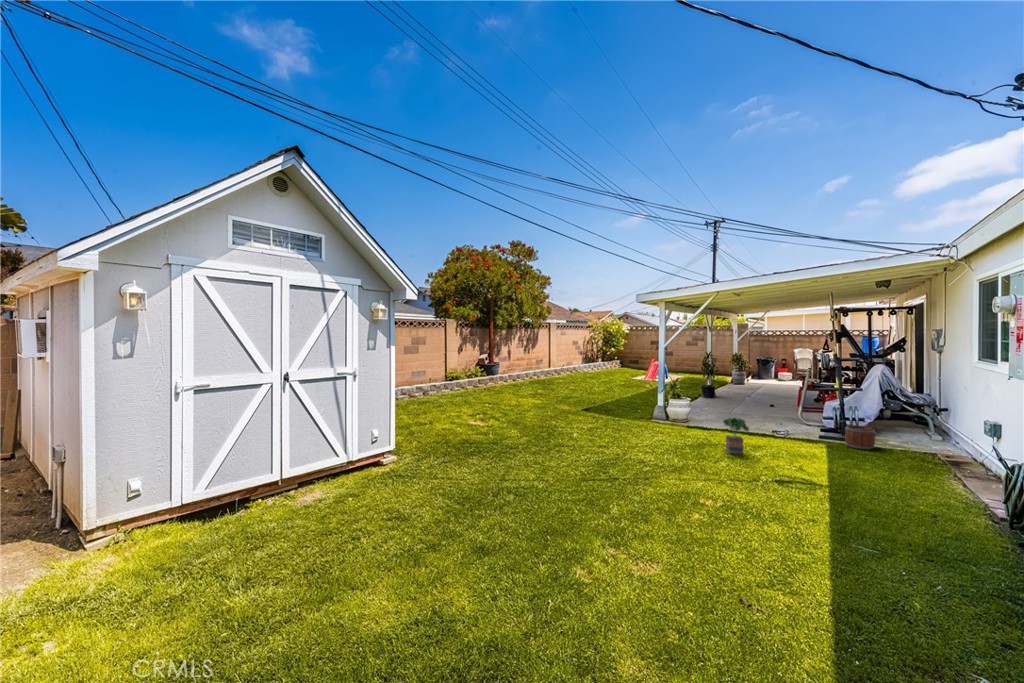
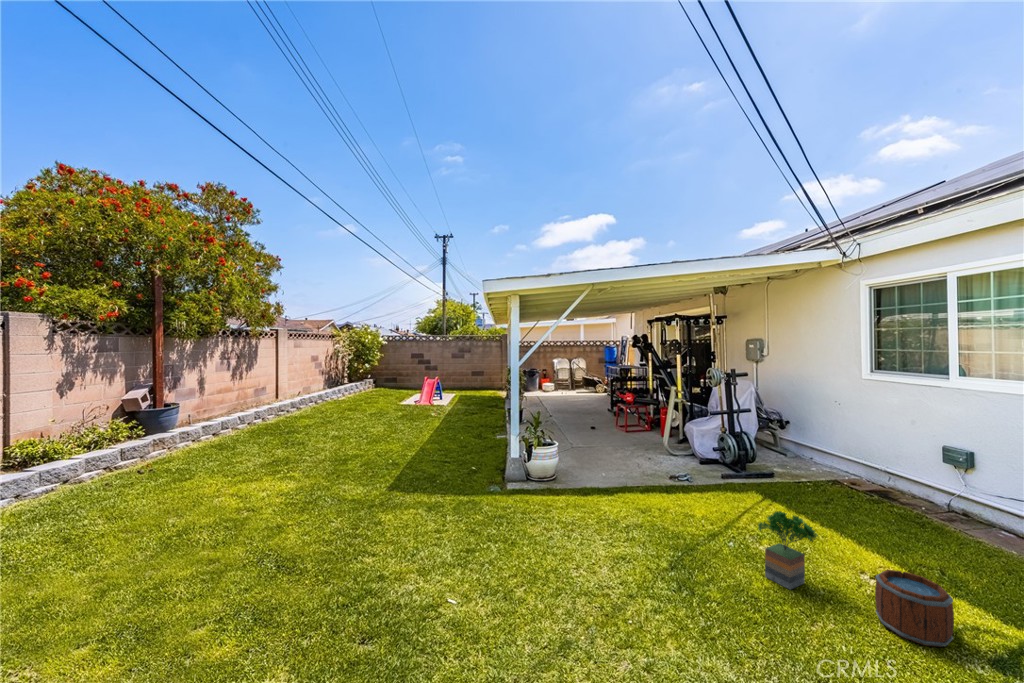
bucket: present [845,425,875,450] -> present [875,570,954,647]

